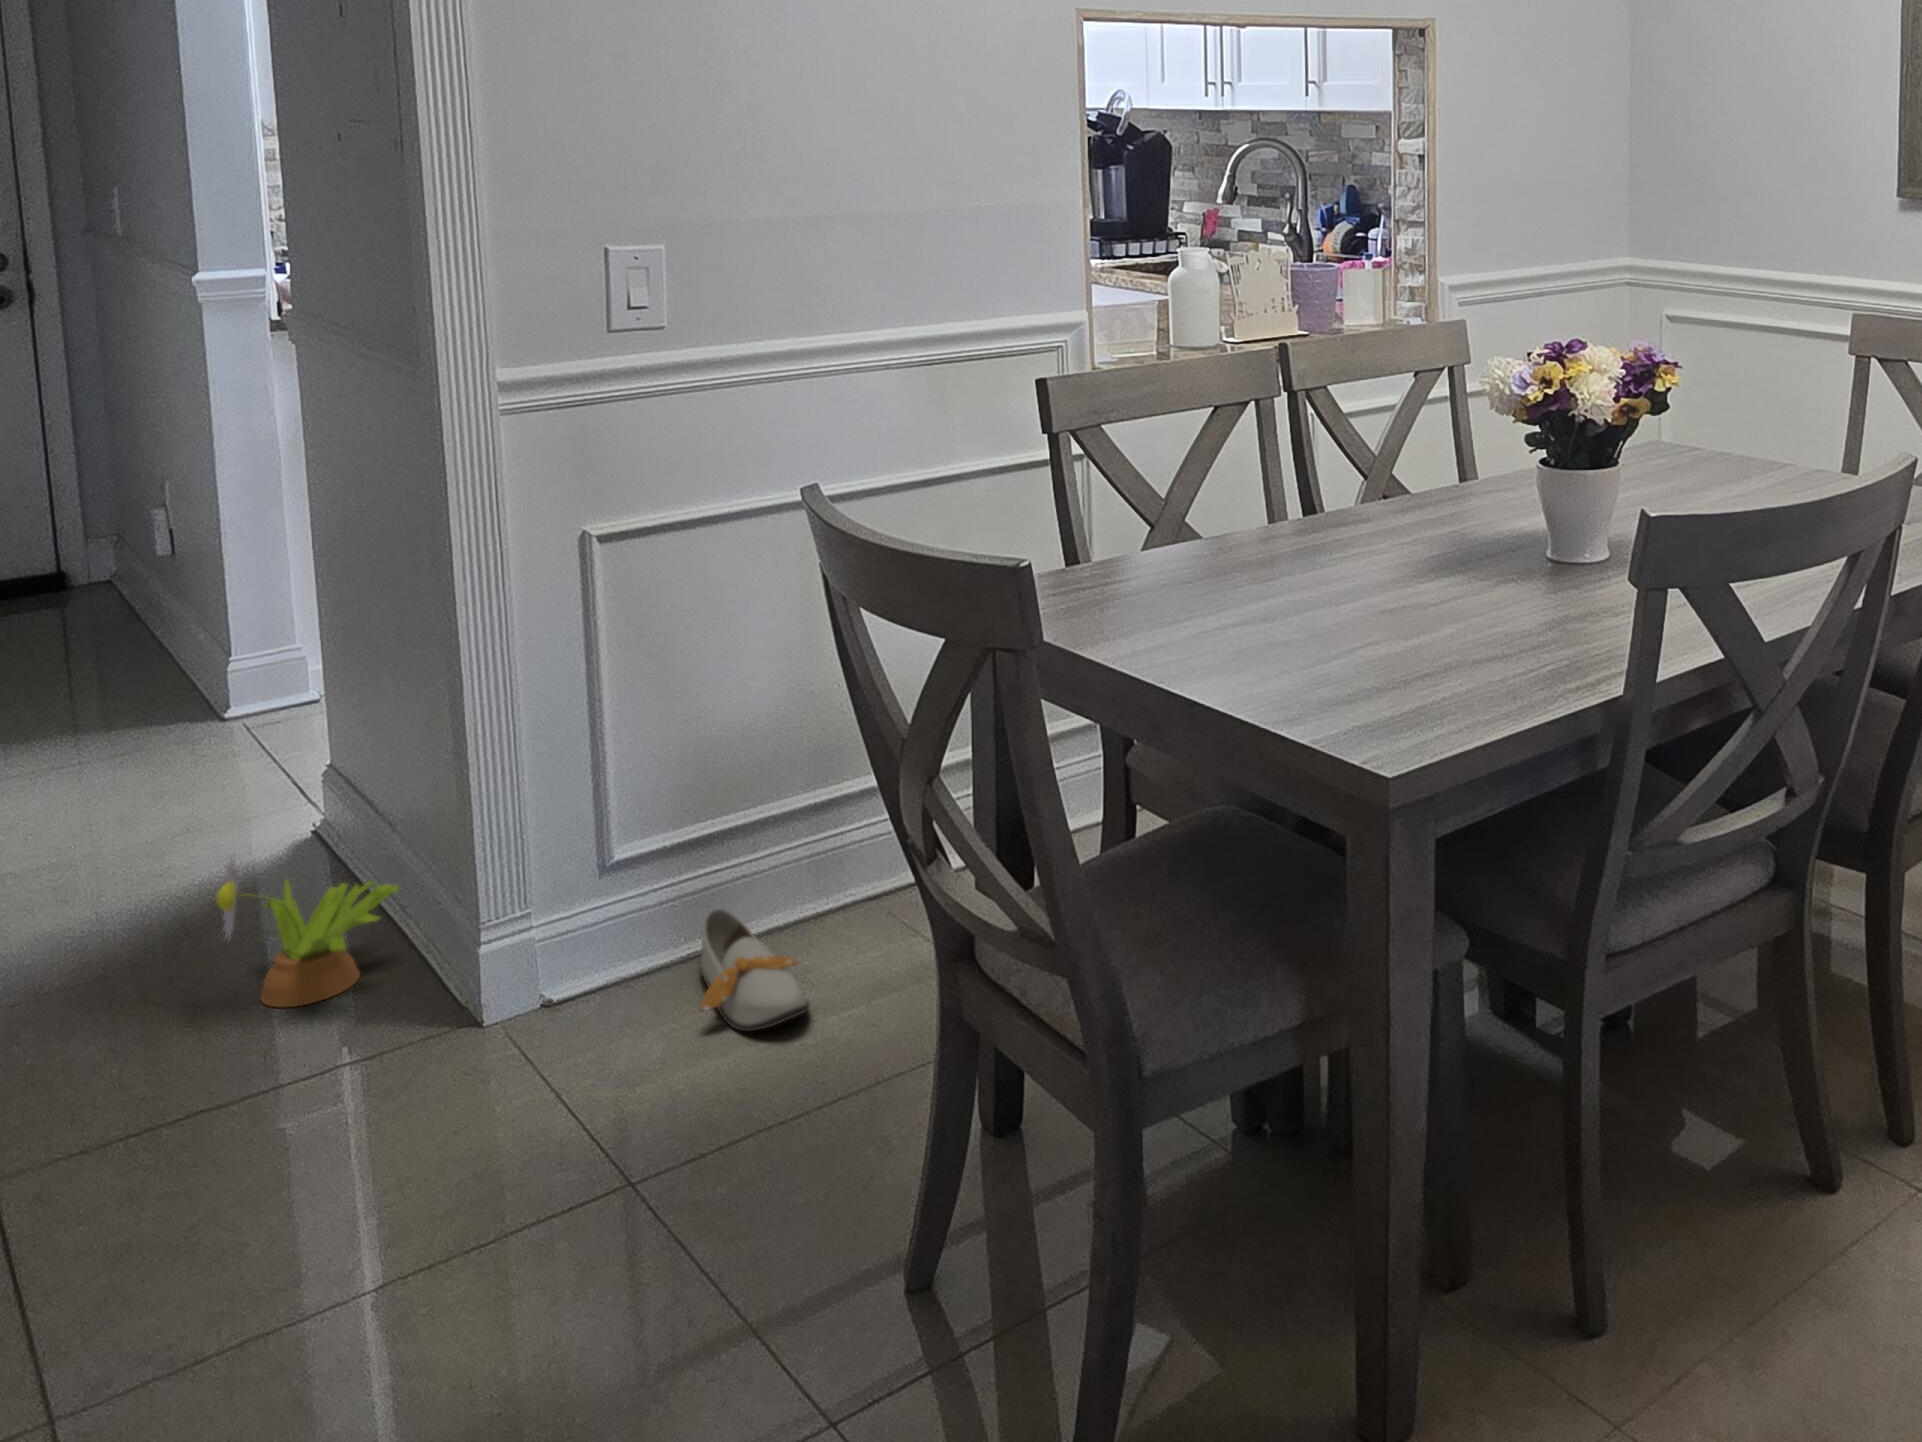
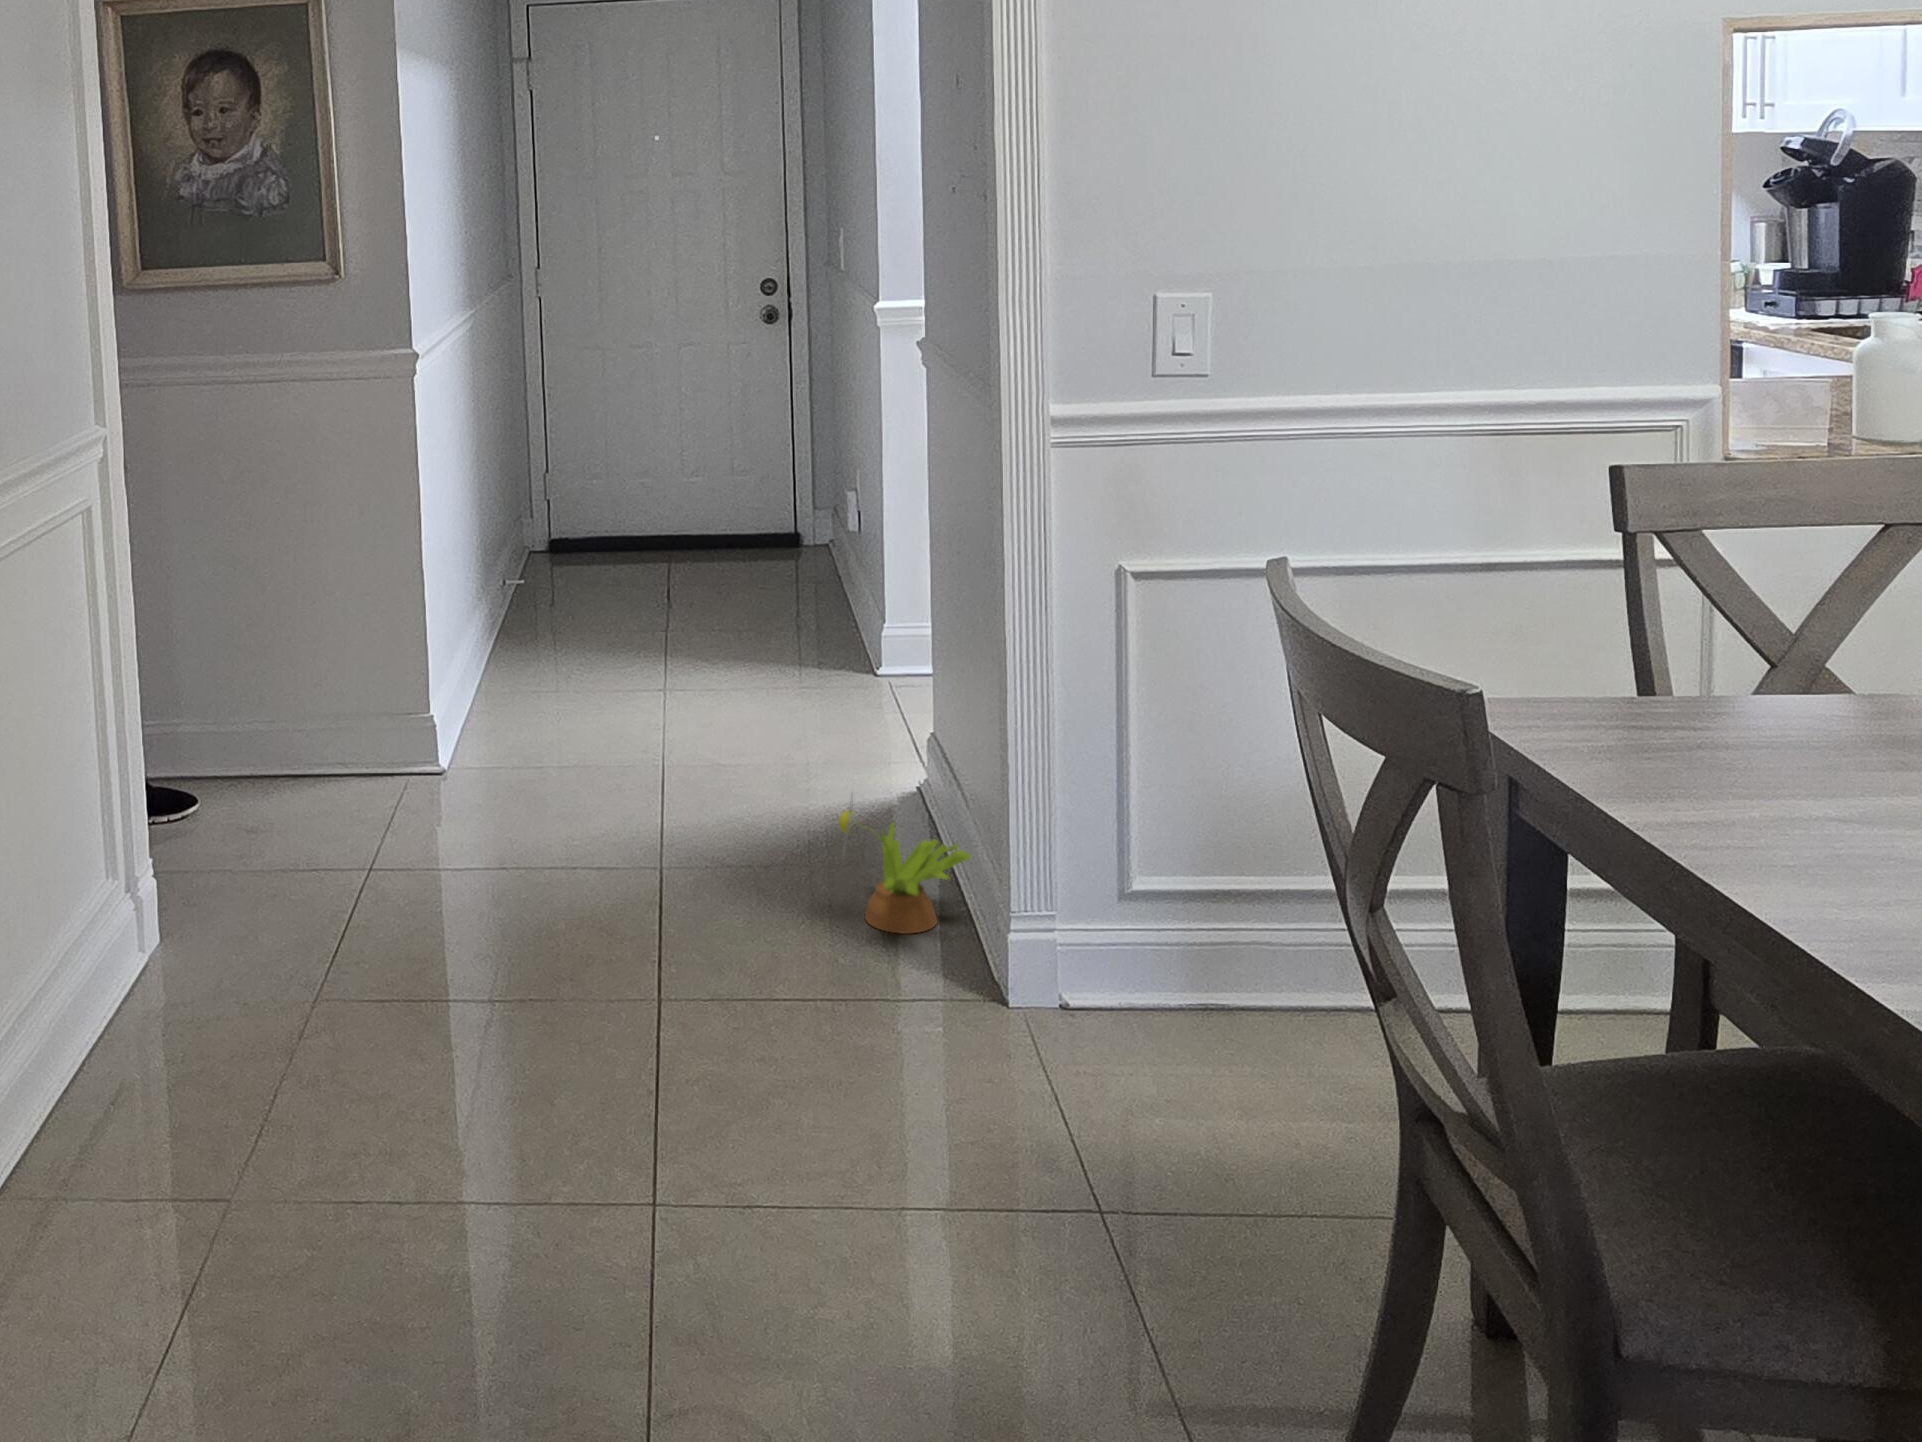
shoe: present [700,909,810,1031] -> none [1185,974,1297,1115]

